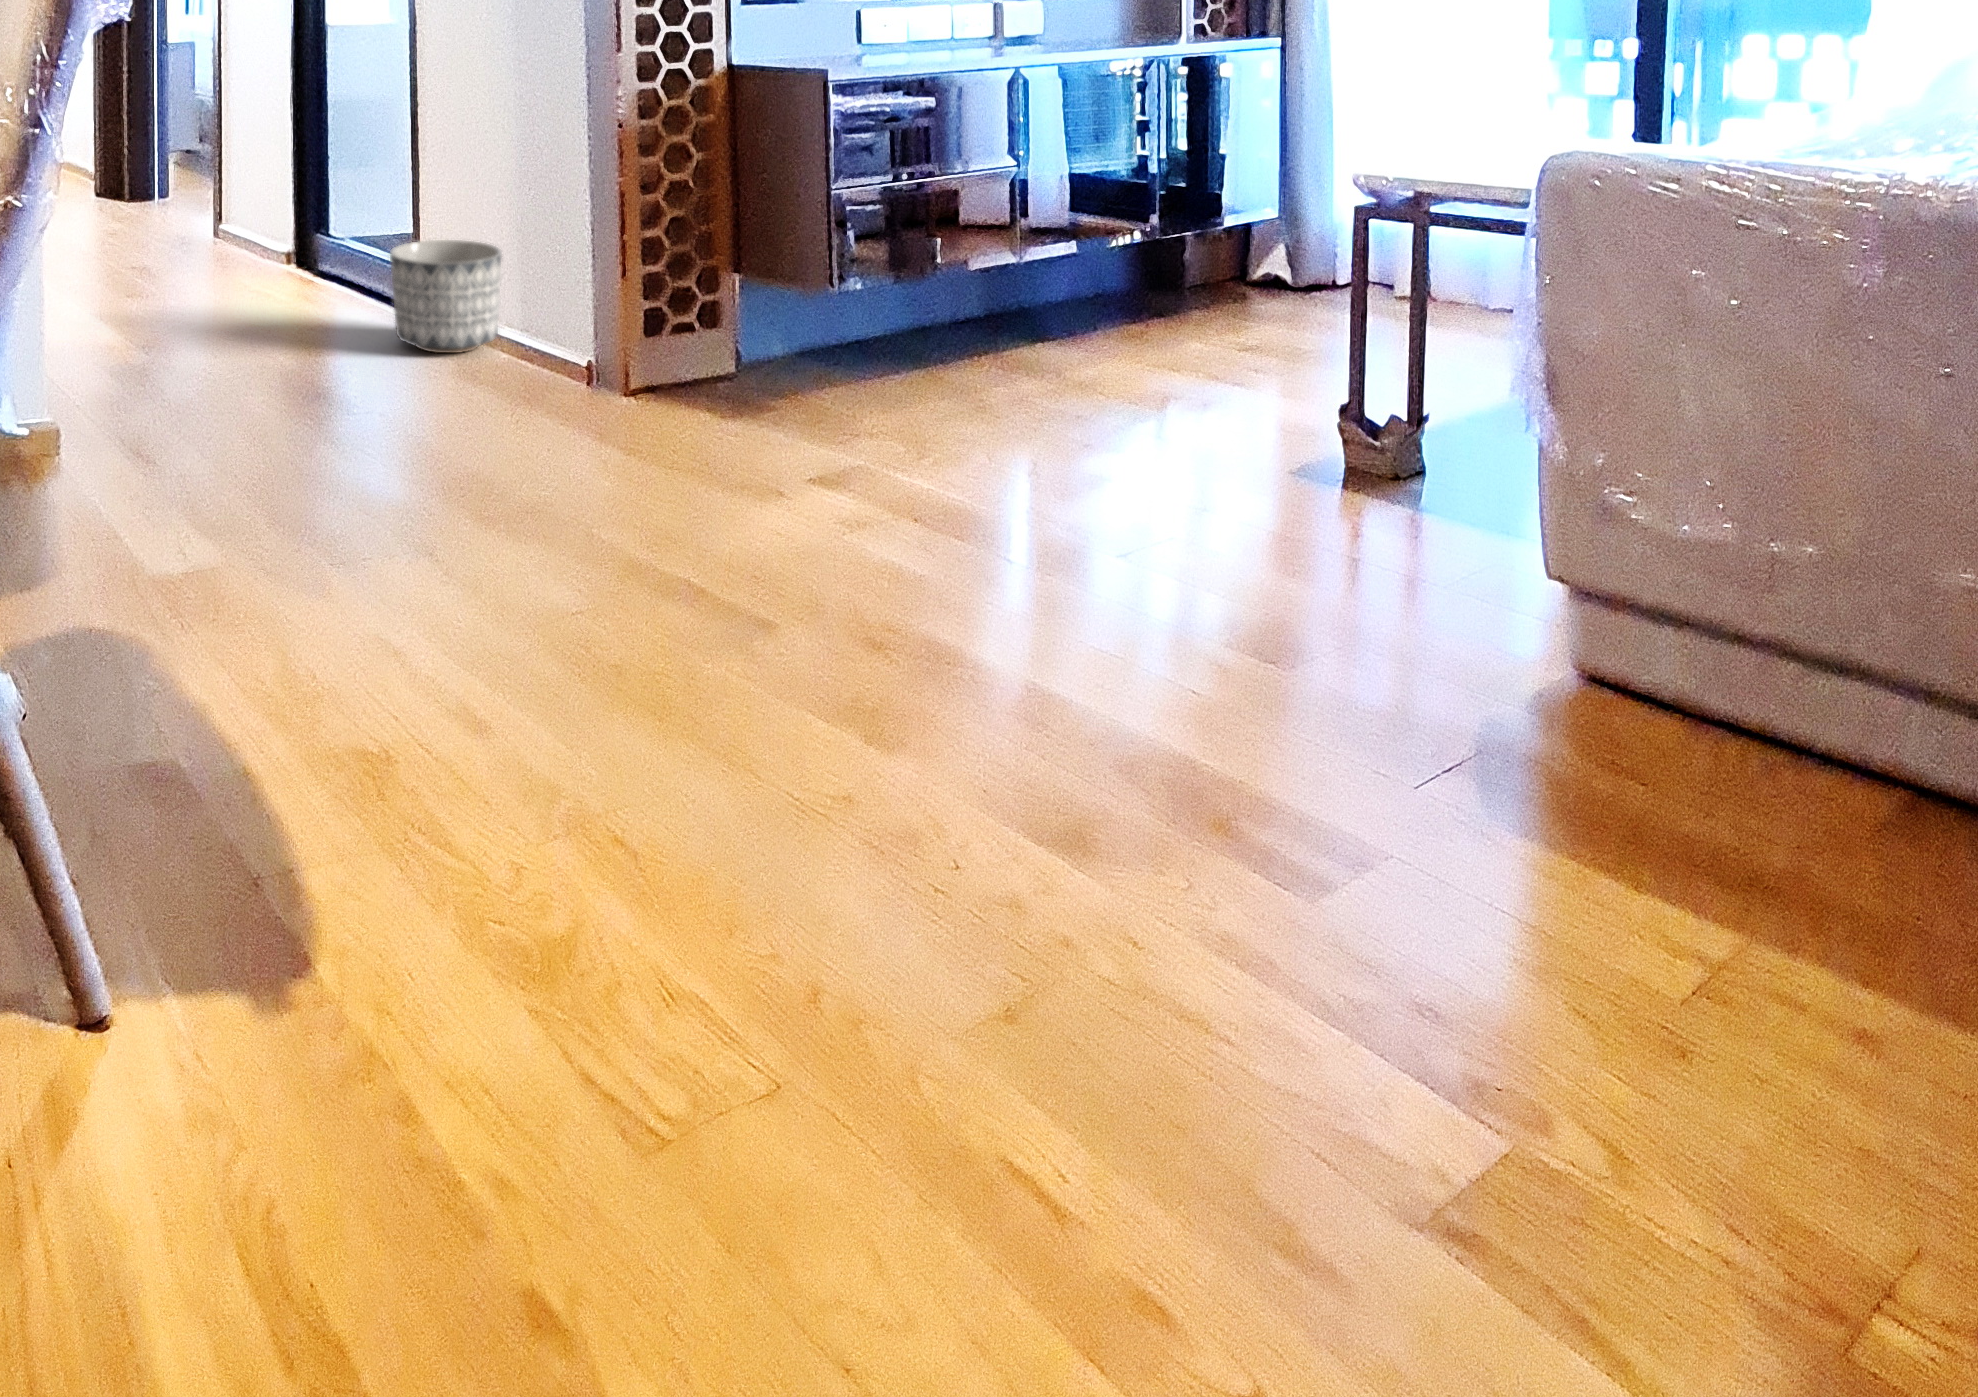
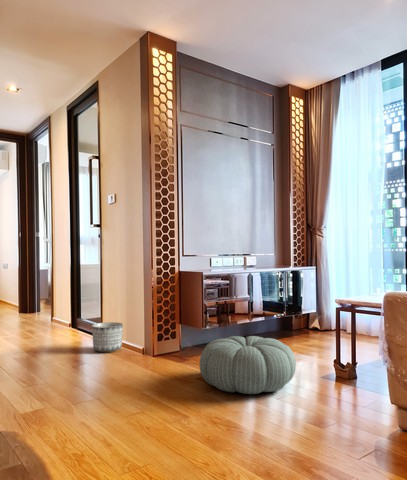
pouf: none [853,342,1287,599] -> present [200,336,296,394]

